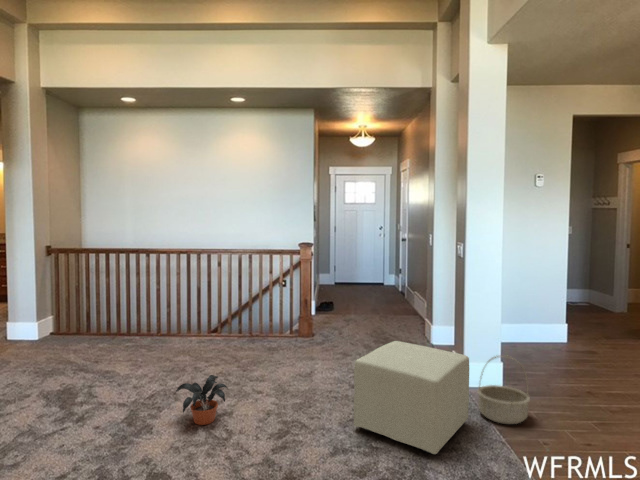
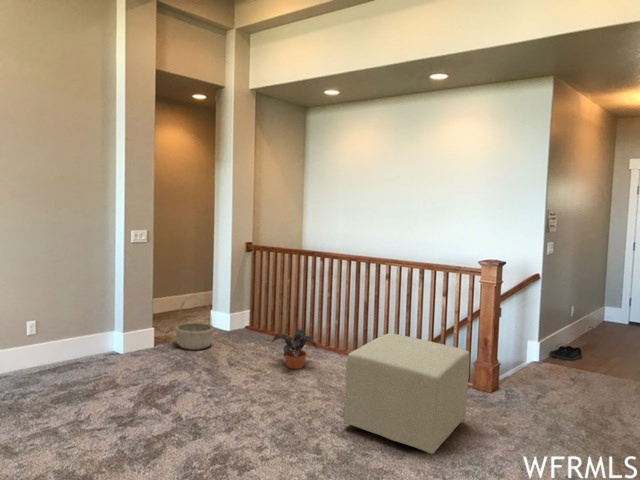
basket: present [478,355,530,424] -> present [175,296,214,350]
potted plant: present [176,375,227,425] -> present [273,329,316,369]

